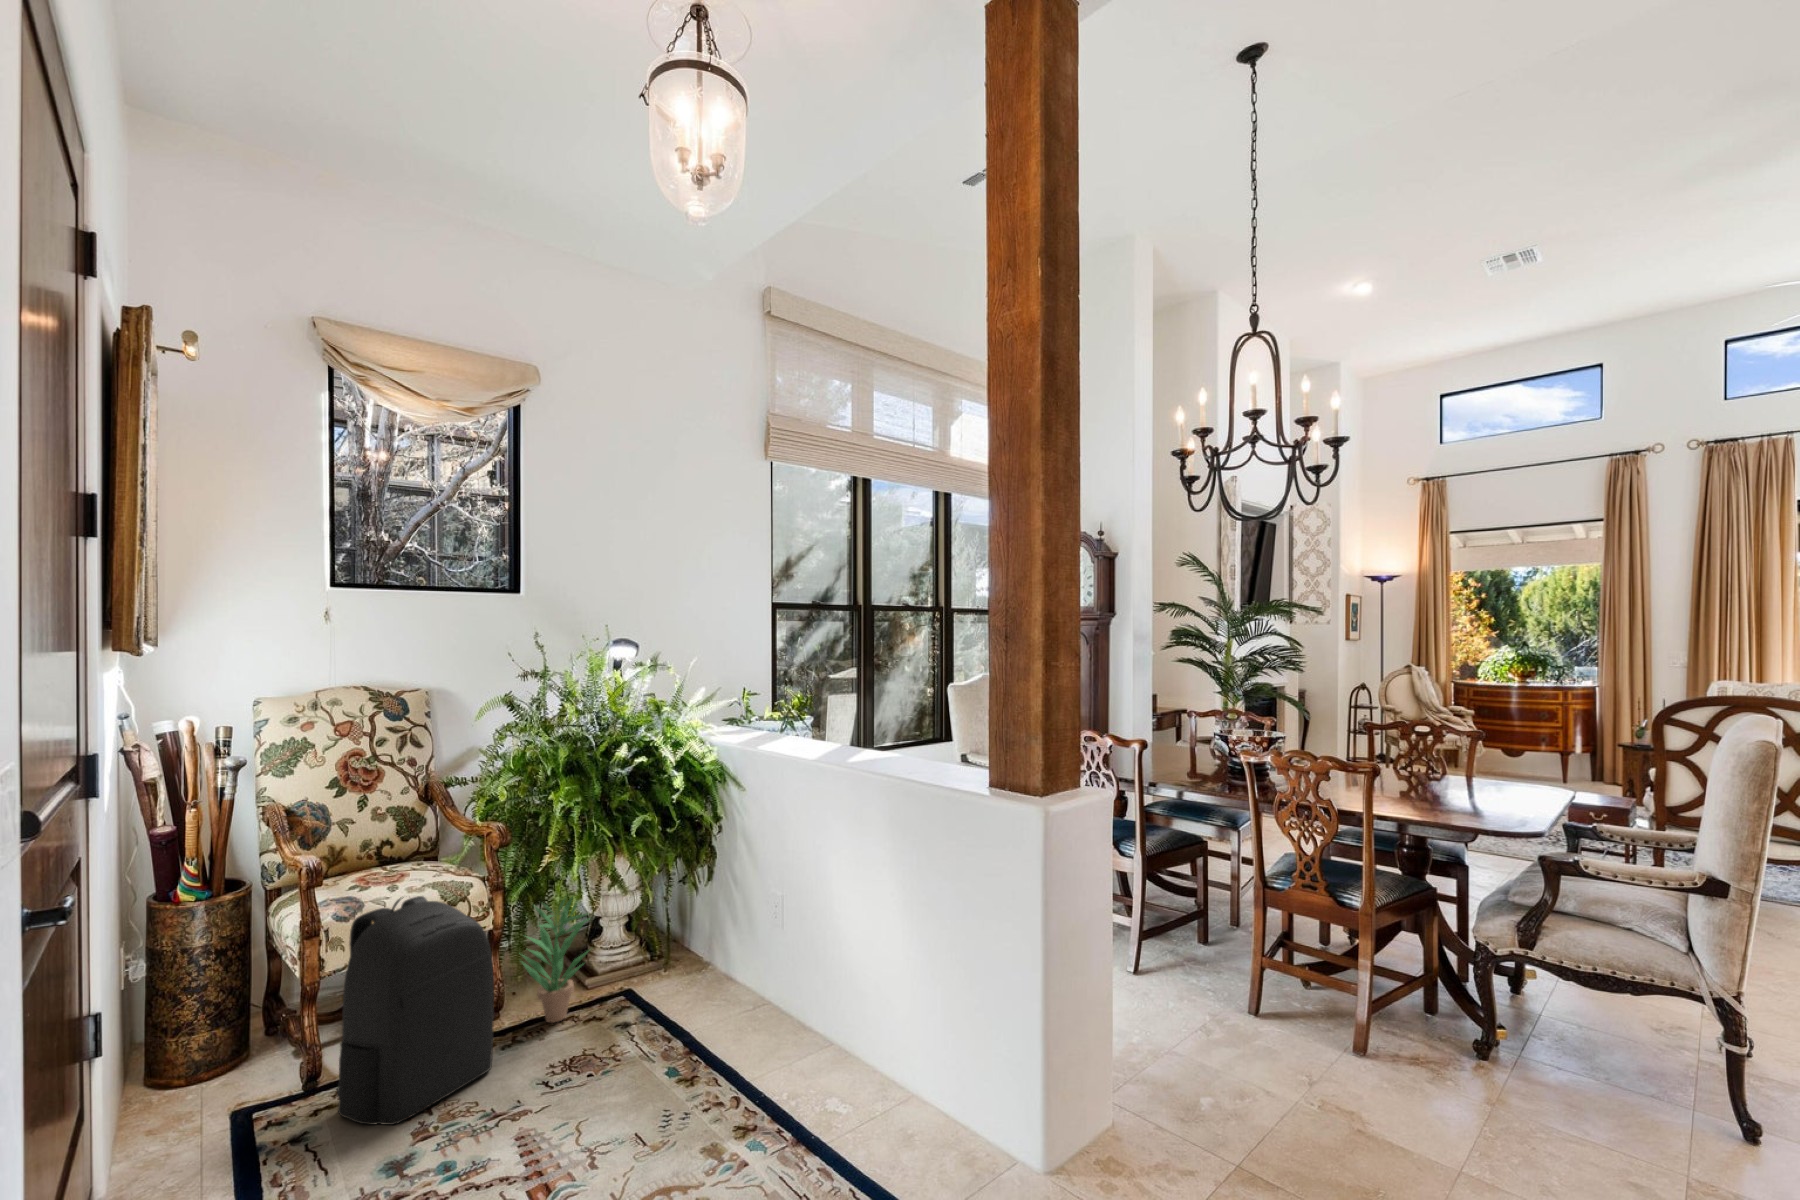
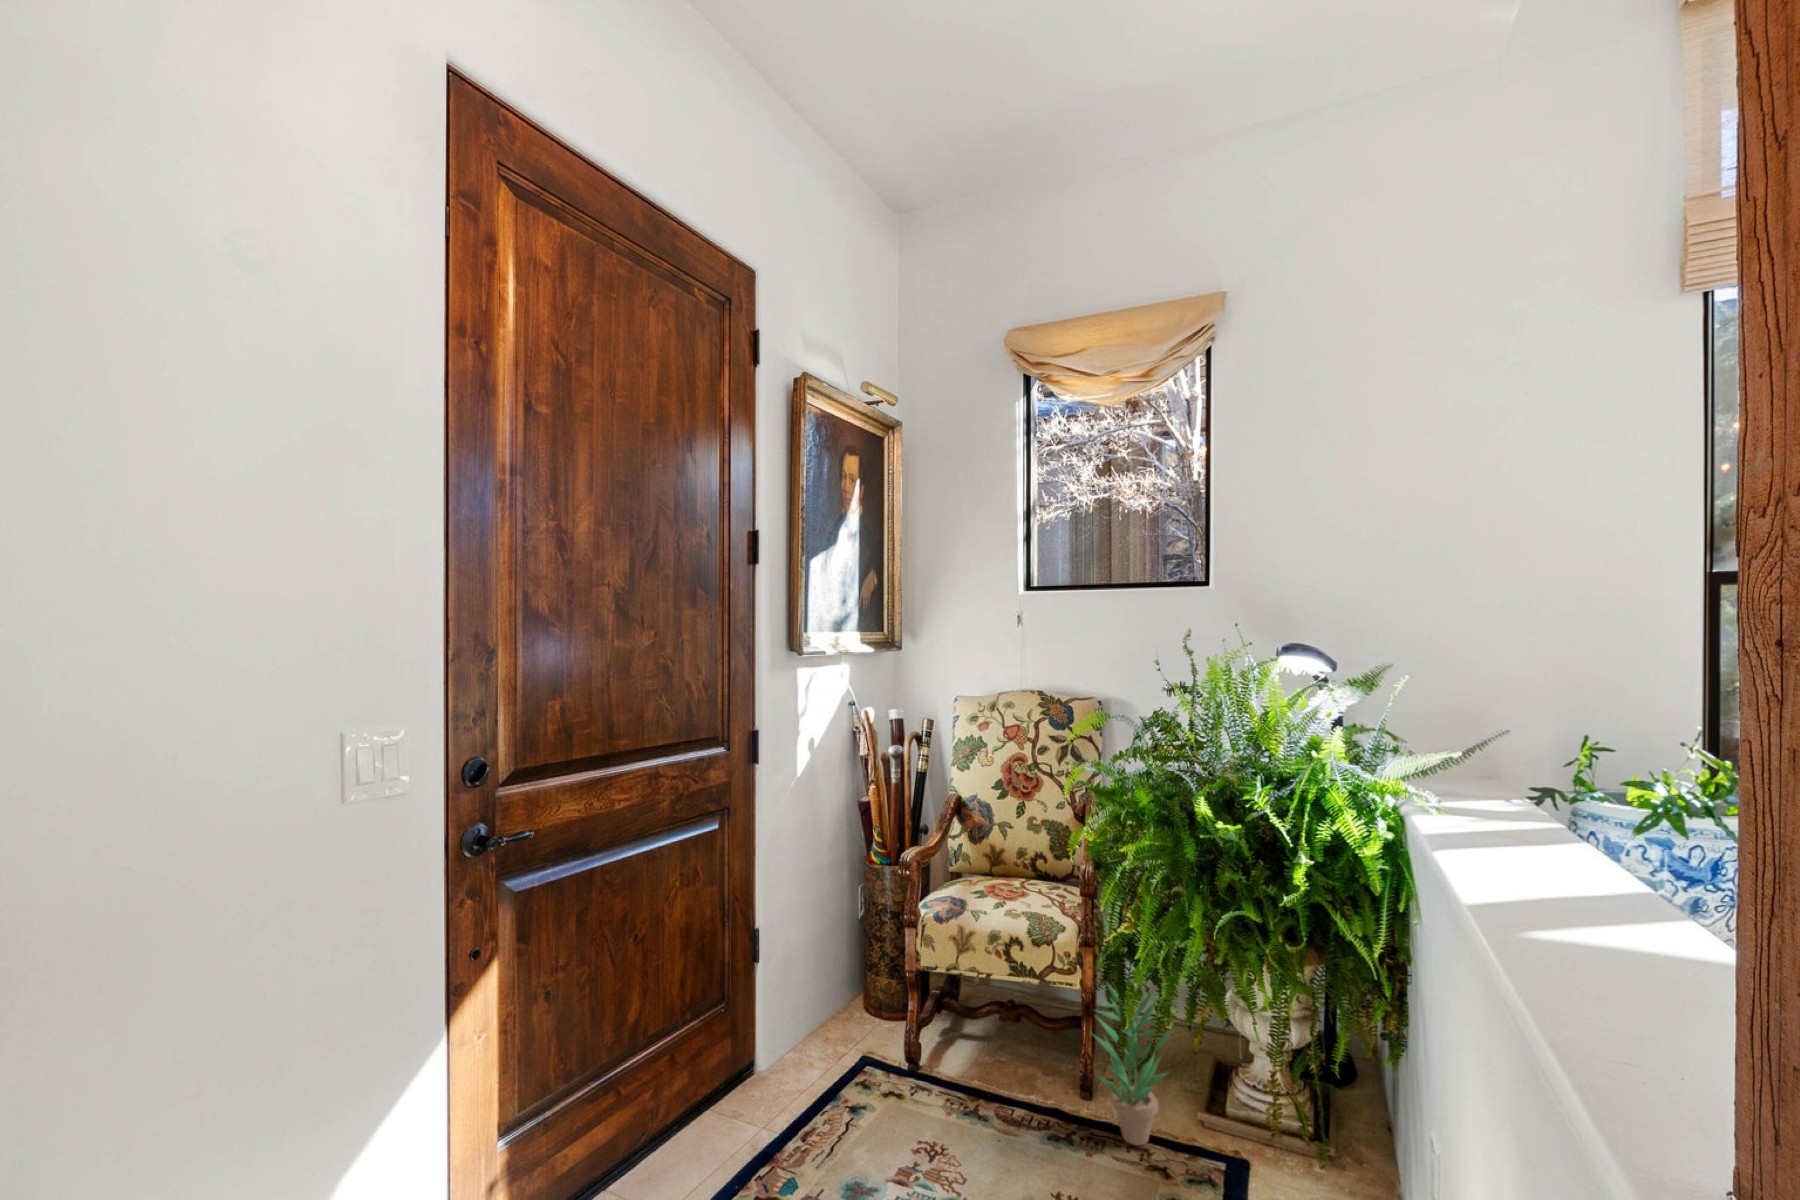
backpack: present [337,896,494,1125] -> none [889,918,1031,1152]

